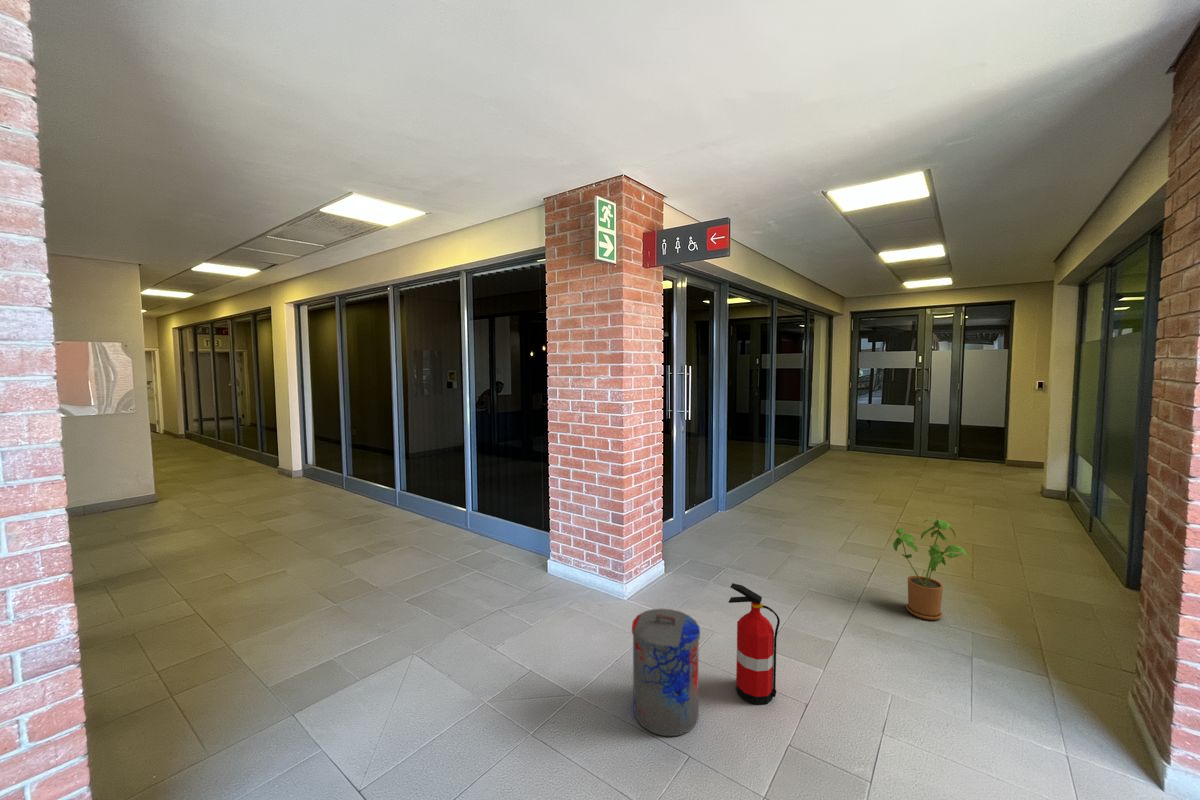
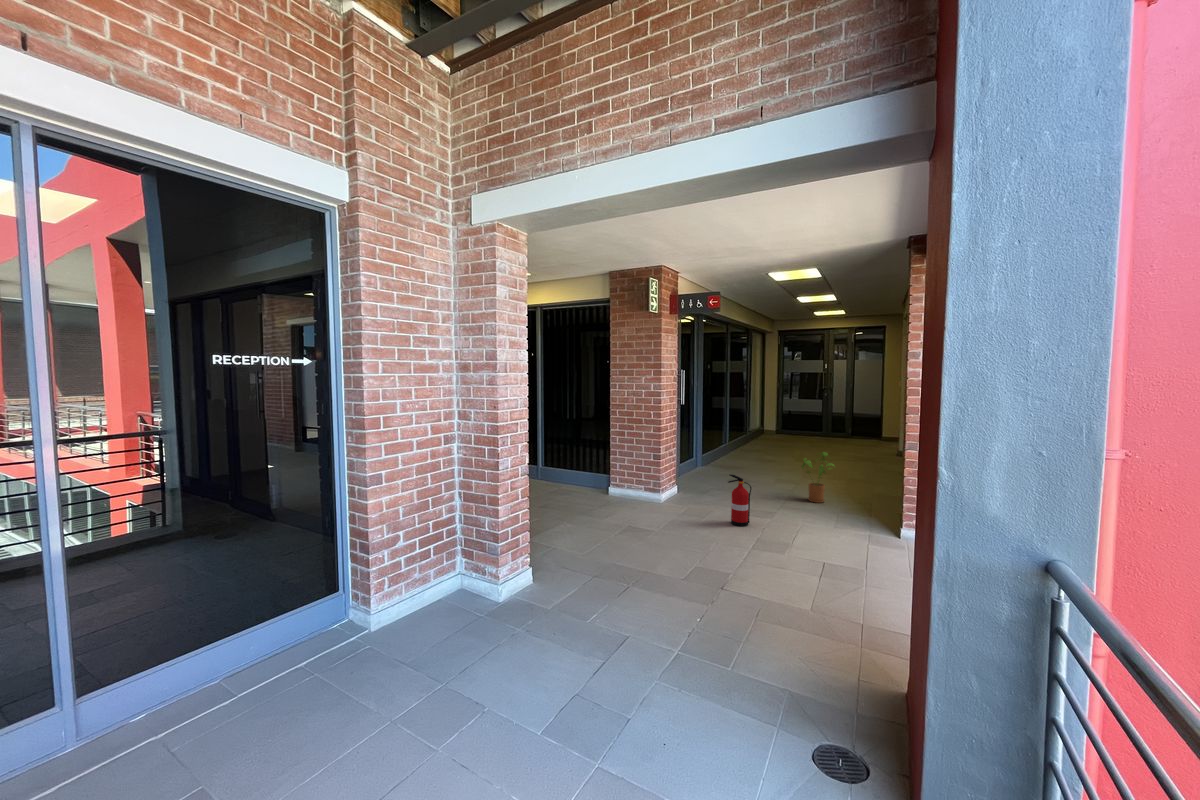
trash can: present [632,609,700,736] -> none [688,485,719,534]

